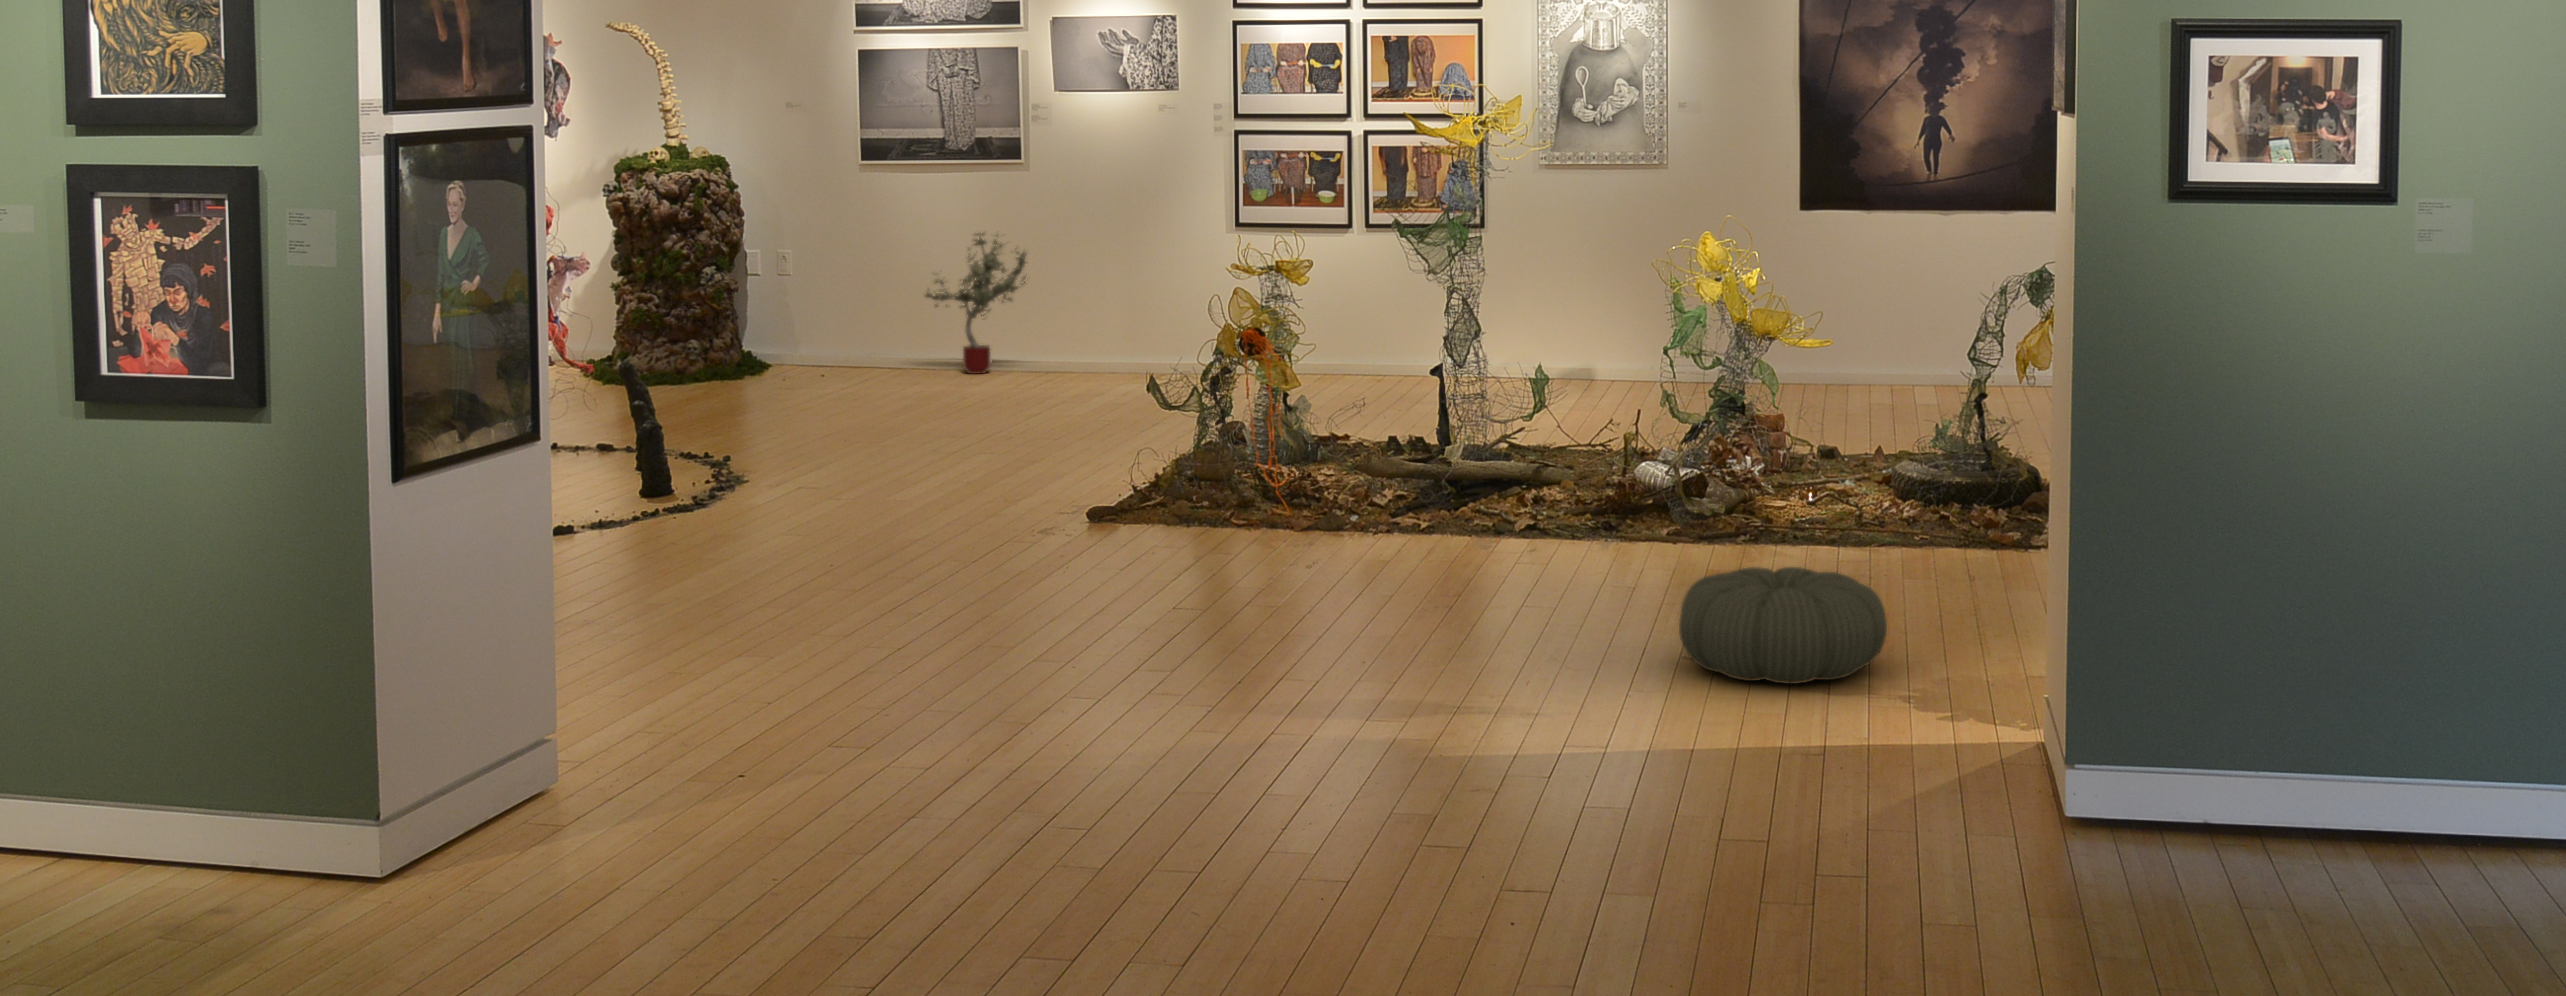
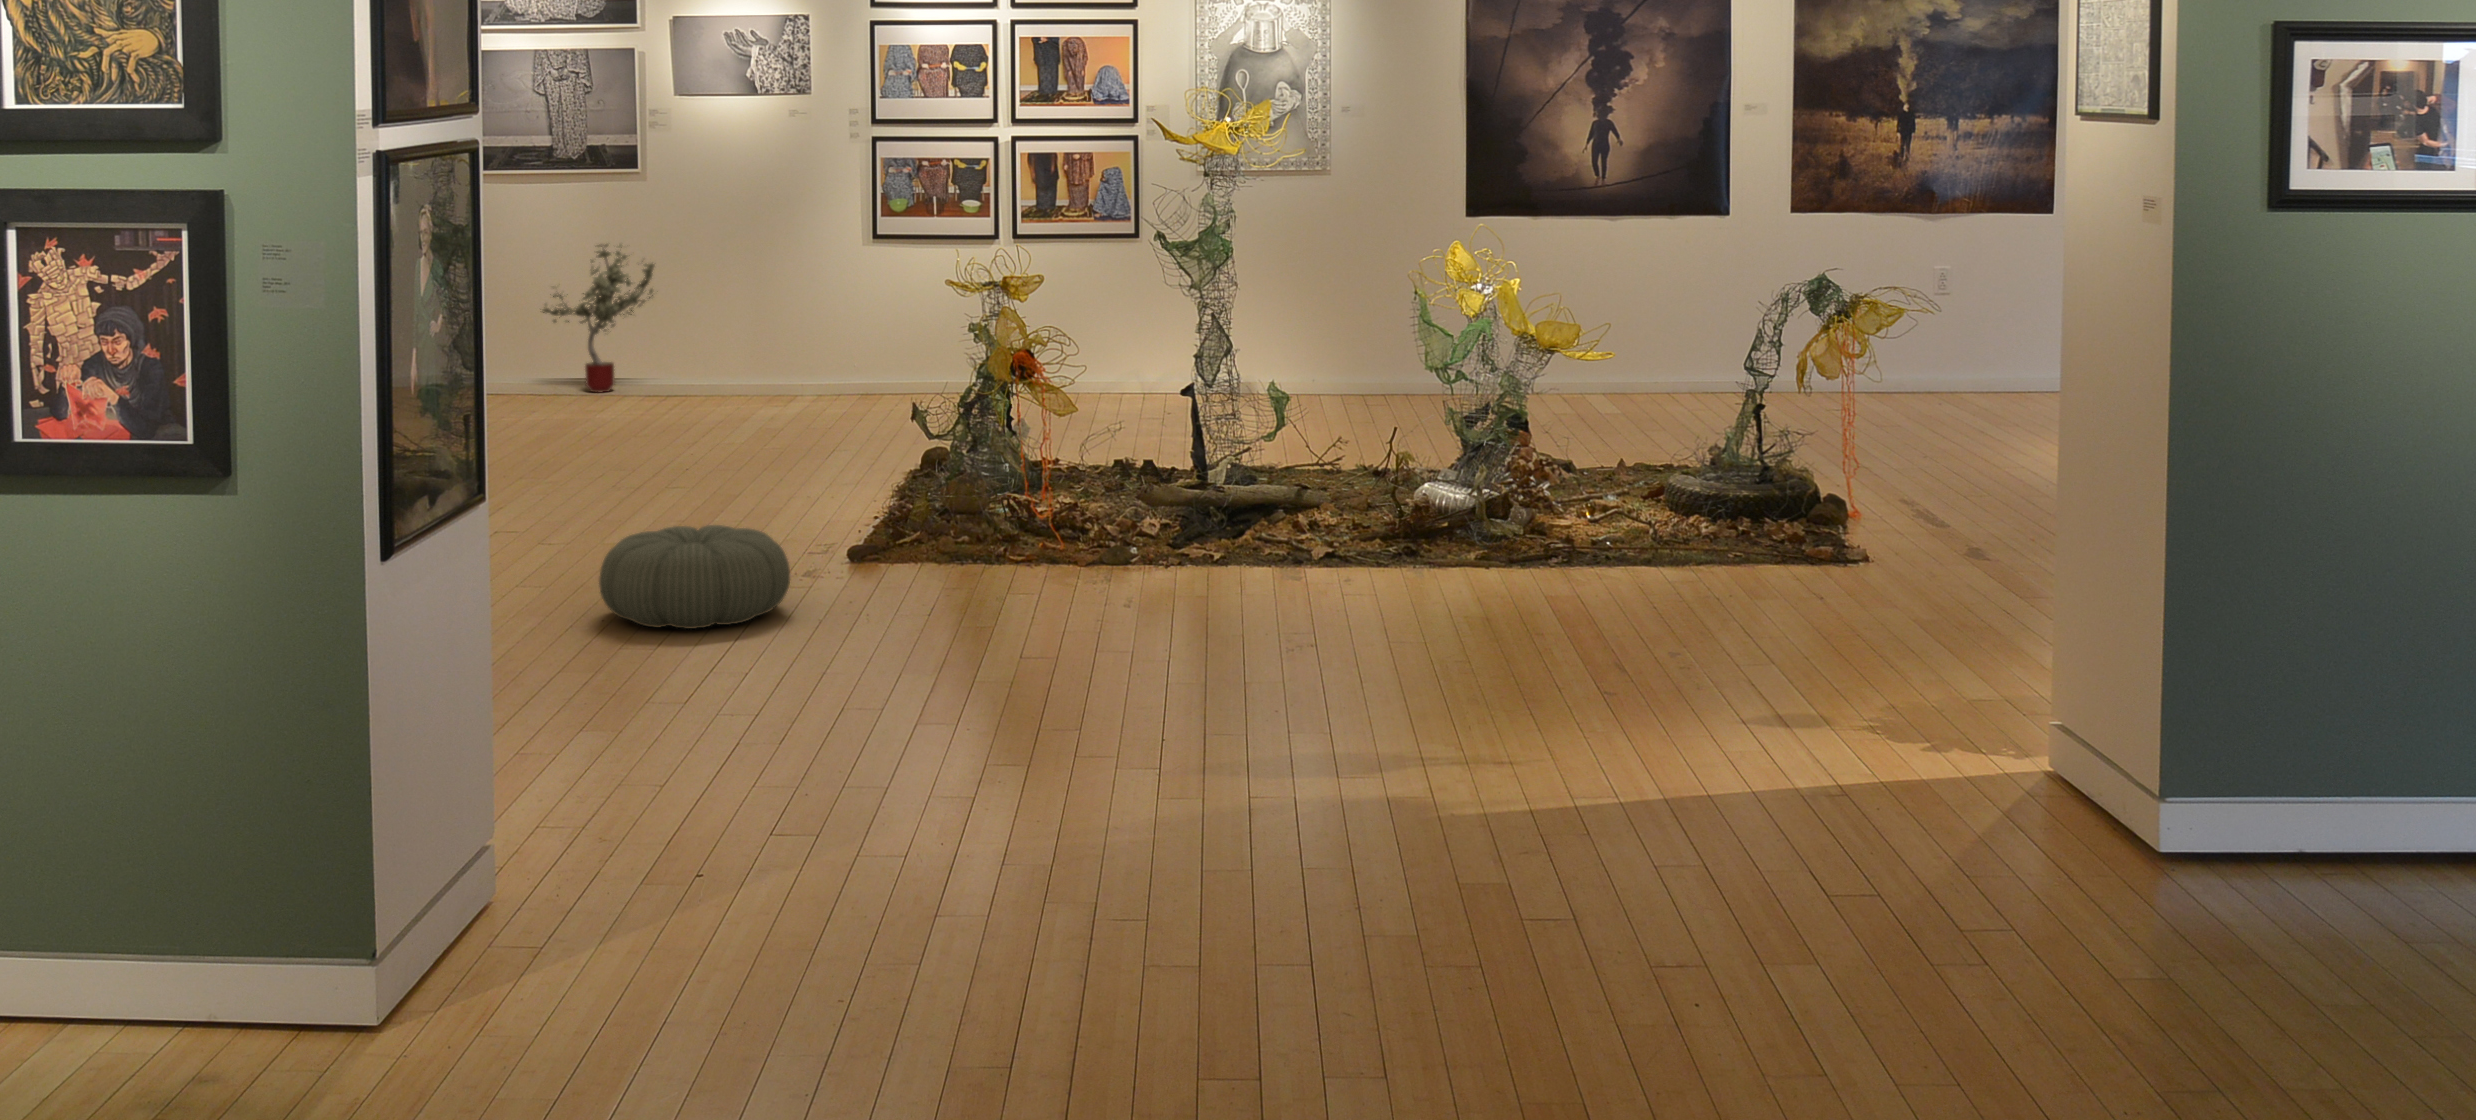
pouf: present [1679,567,1887,684] -> present [599,525,790,629]

